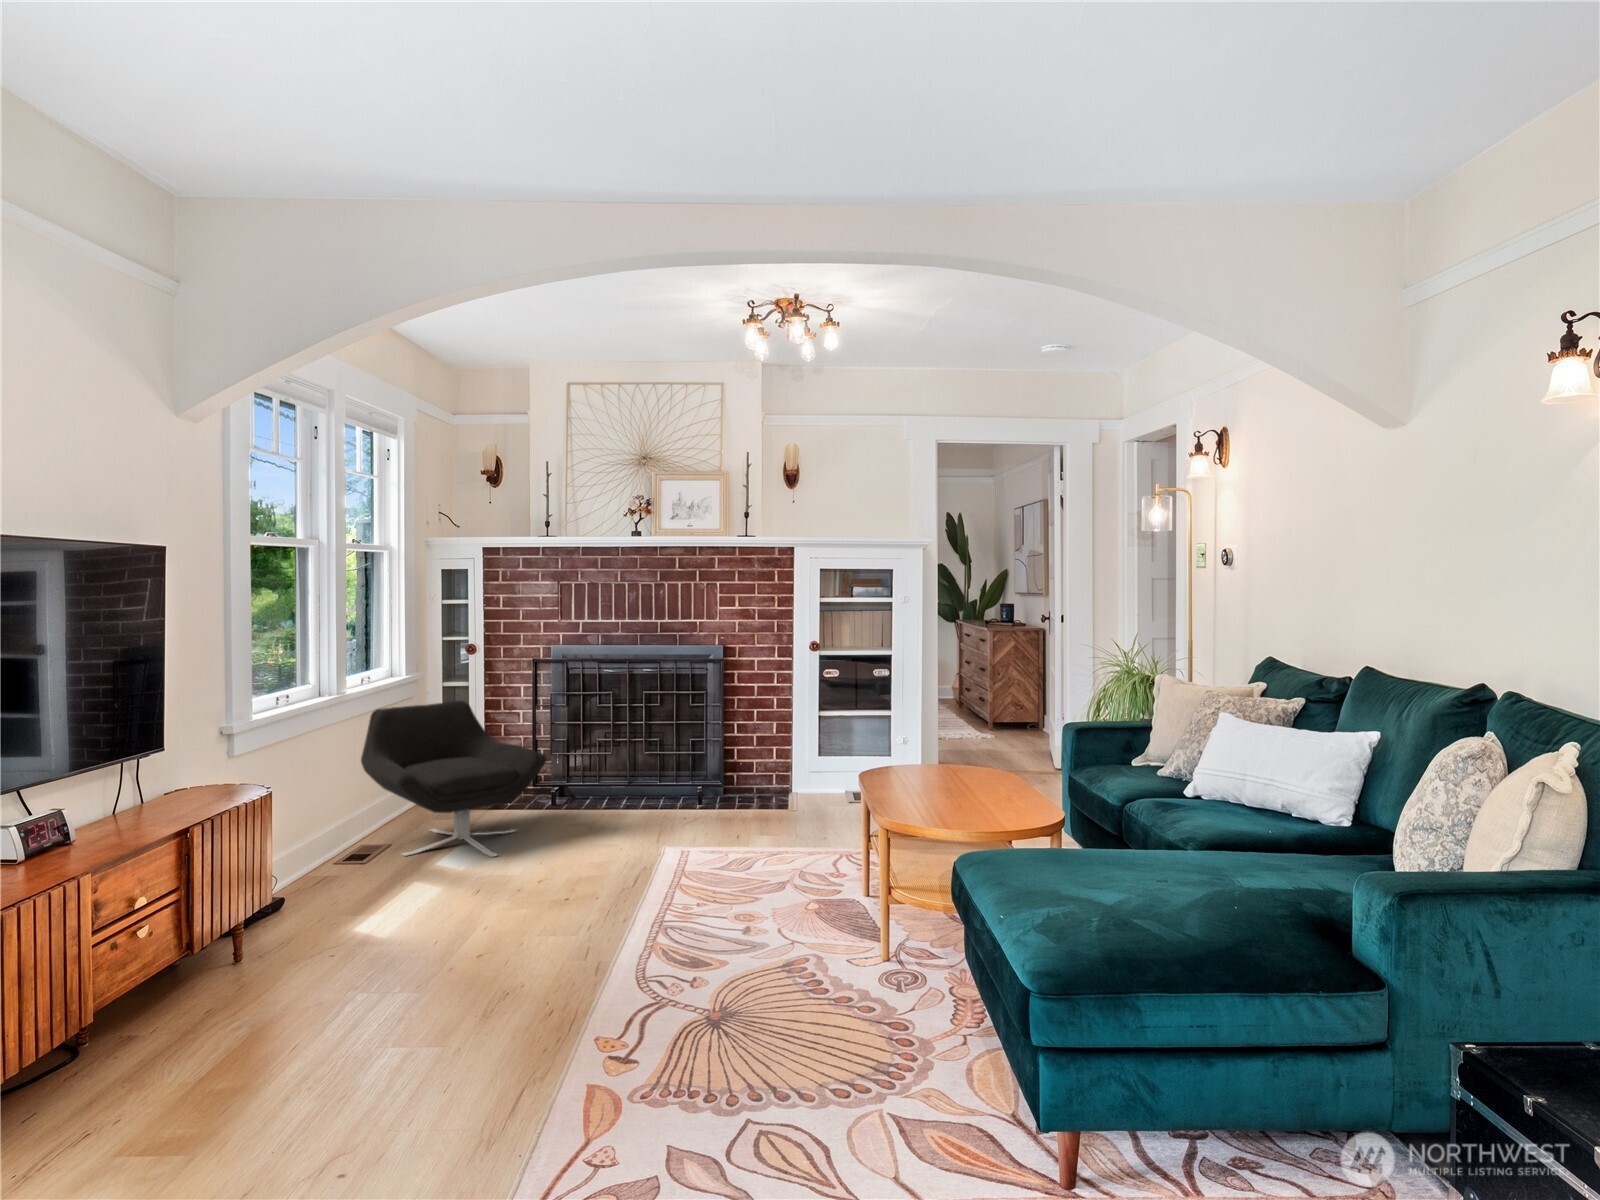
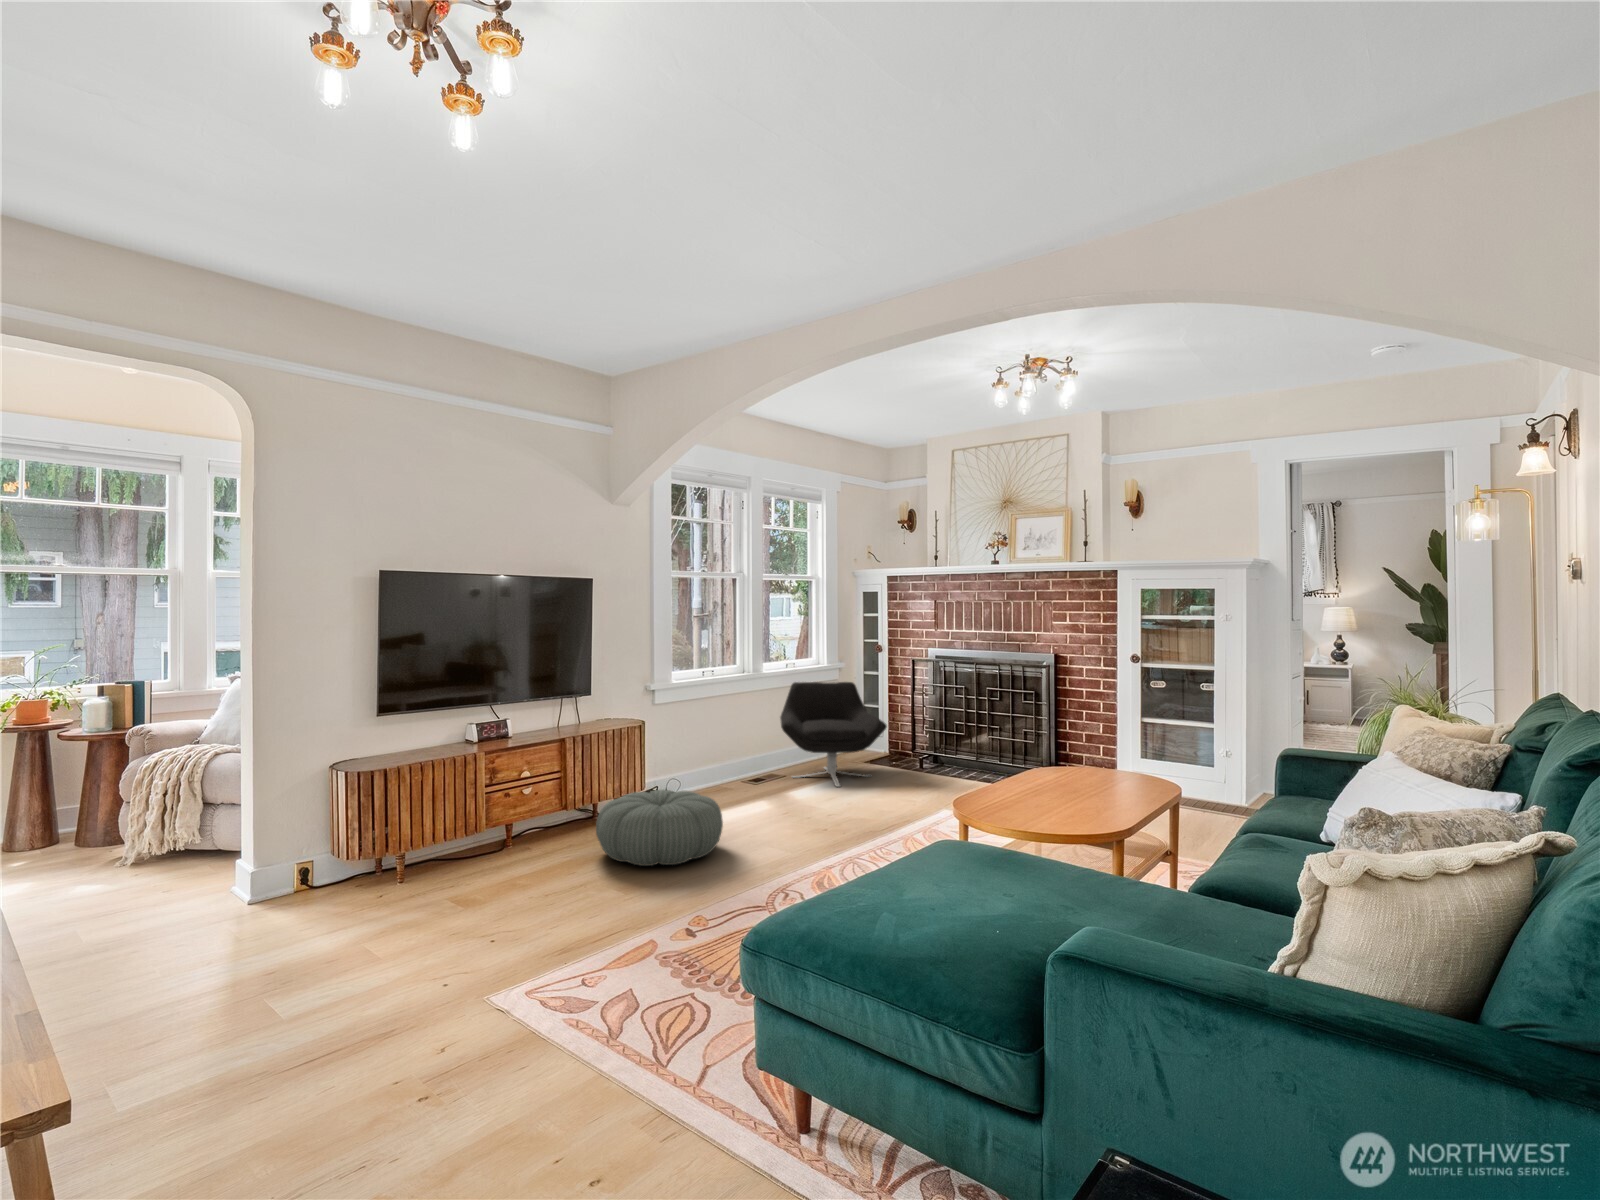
pouf: none [228,925,484,1098] -> present [596,790,723,866]

